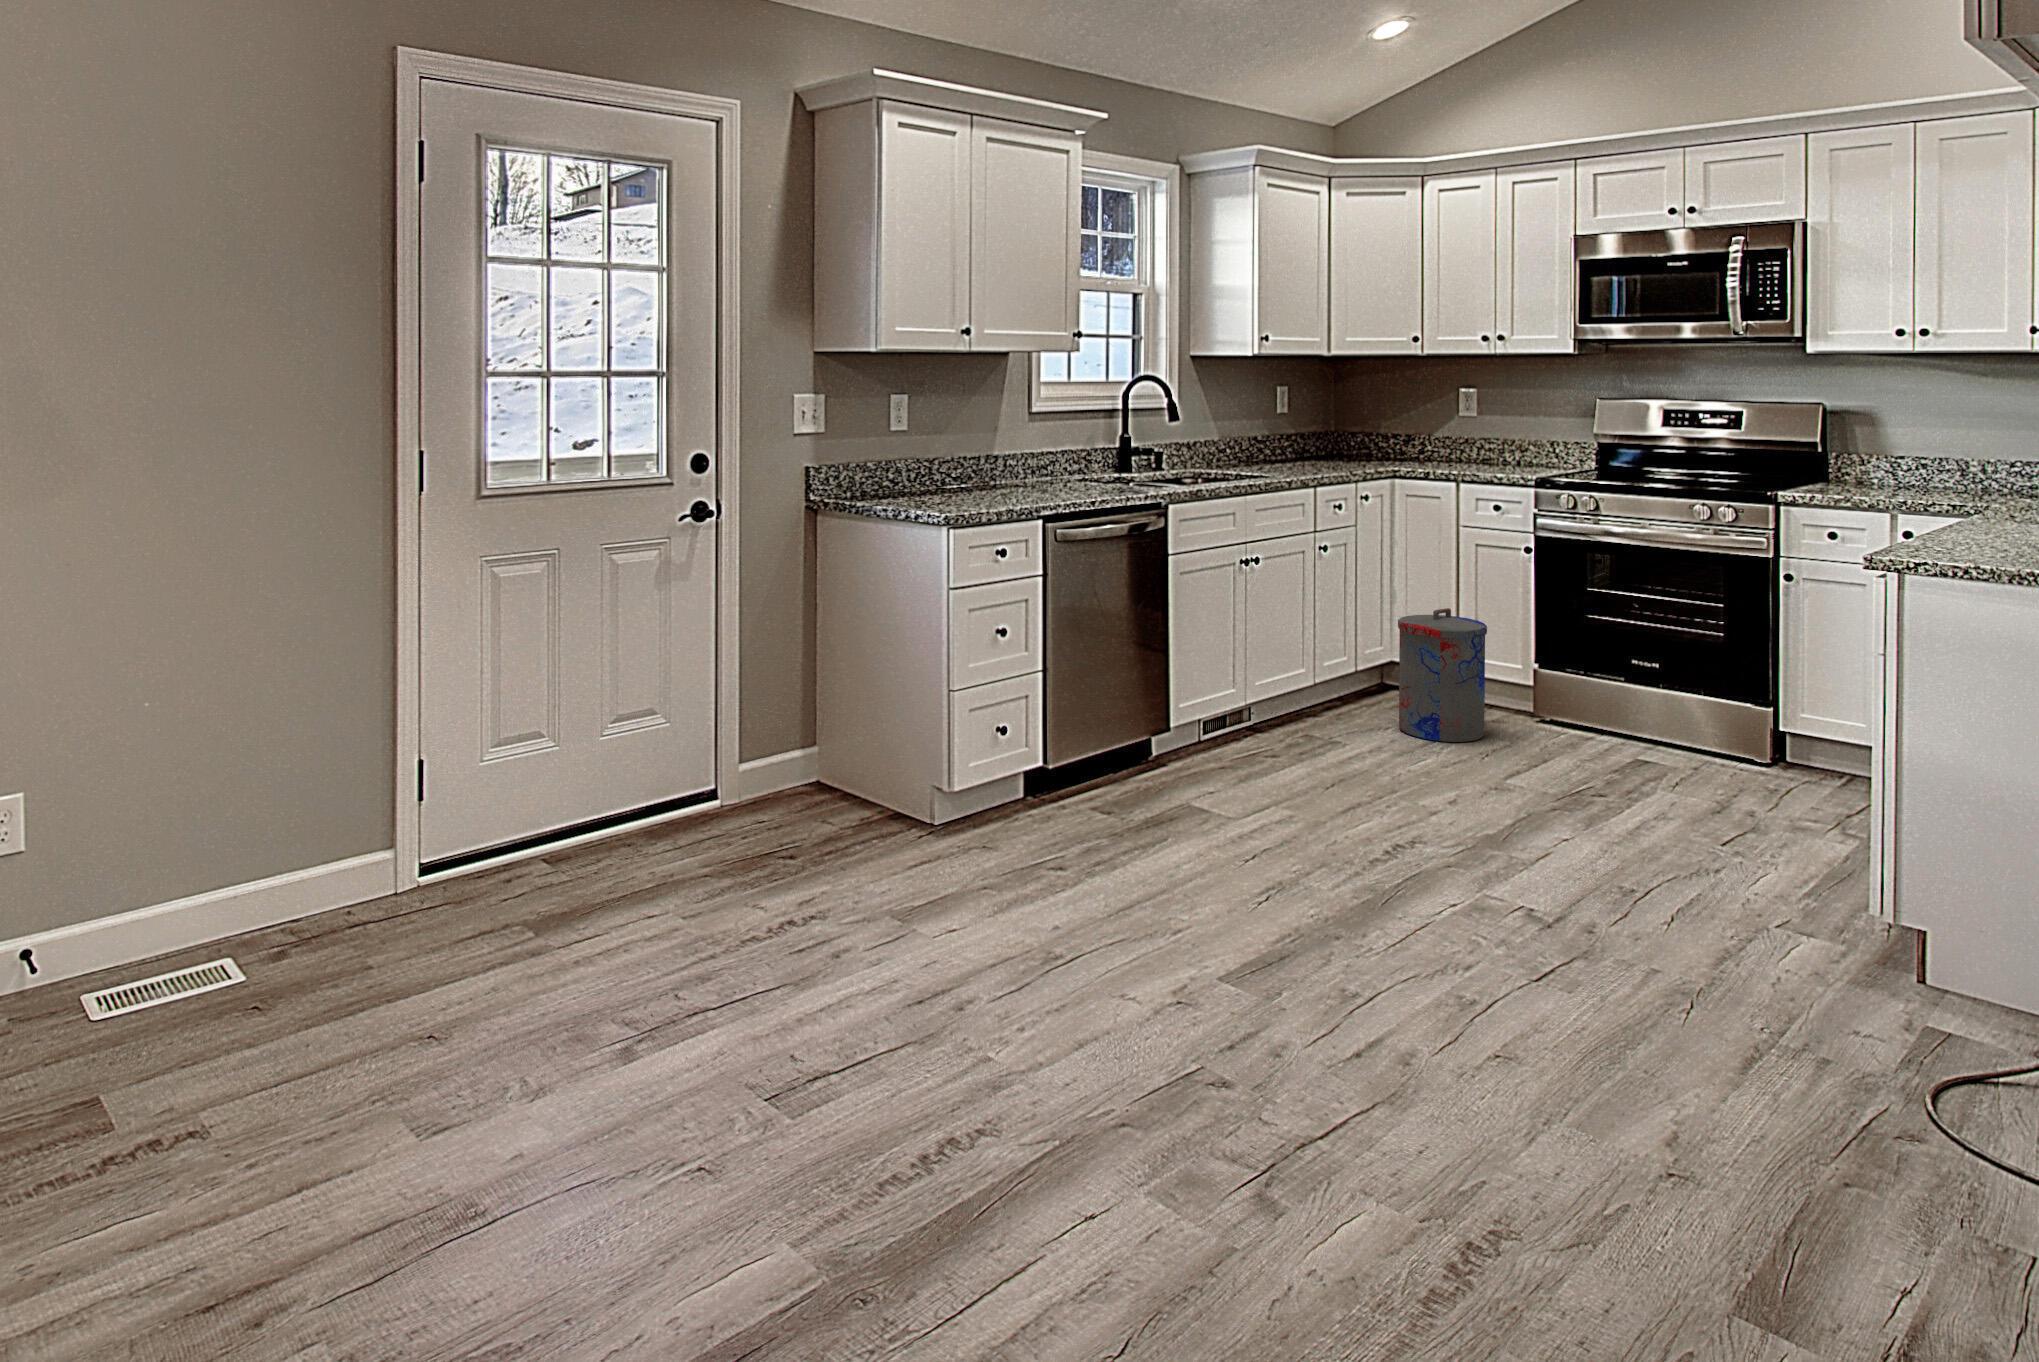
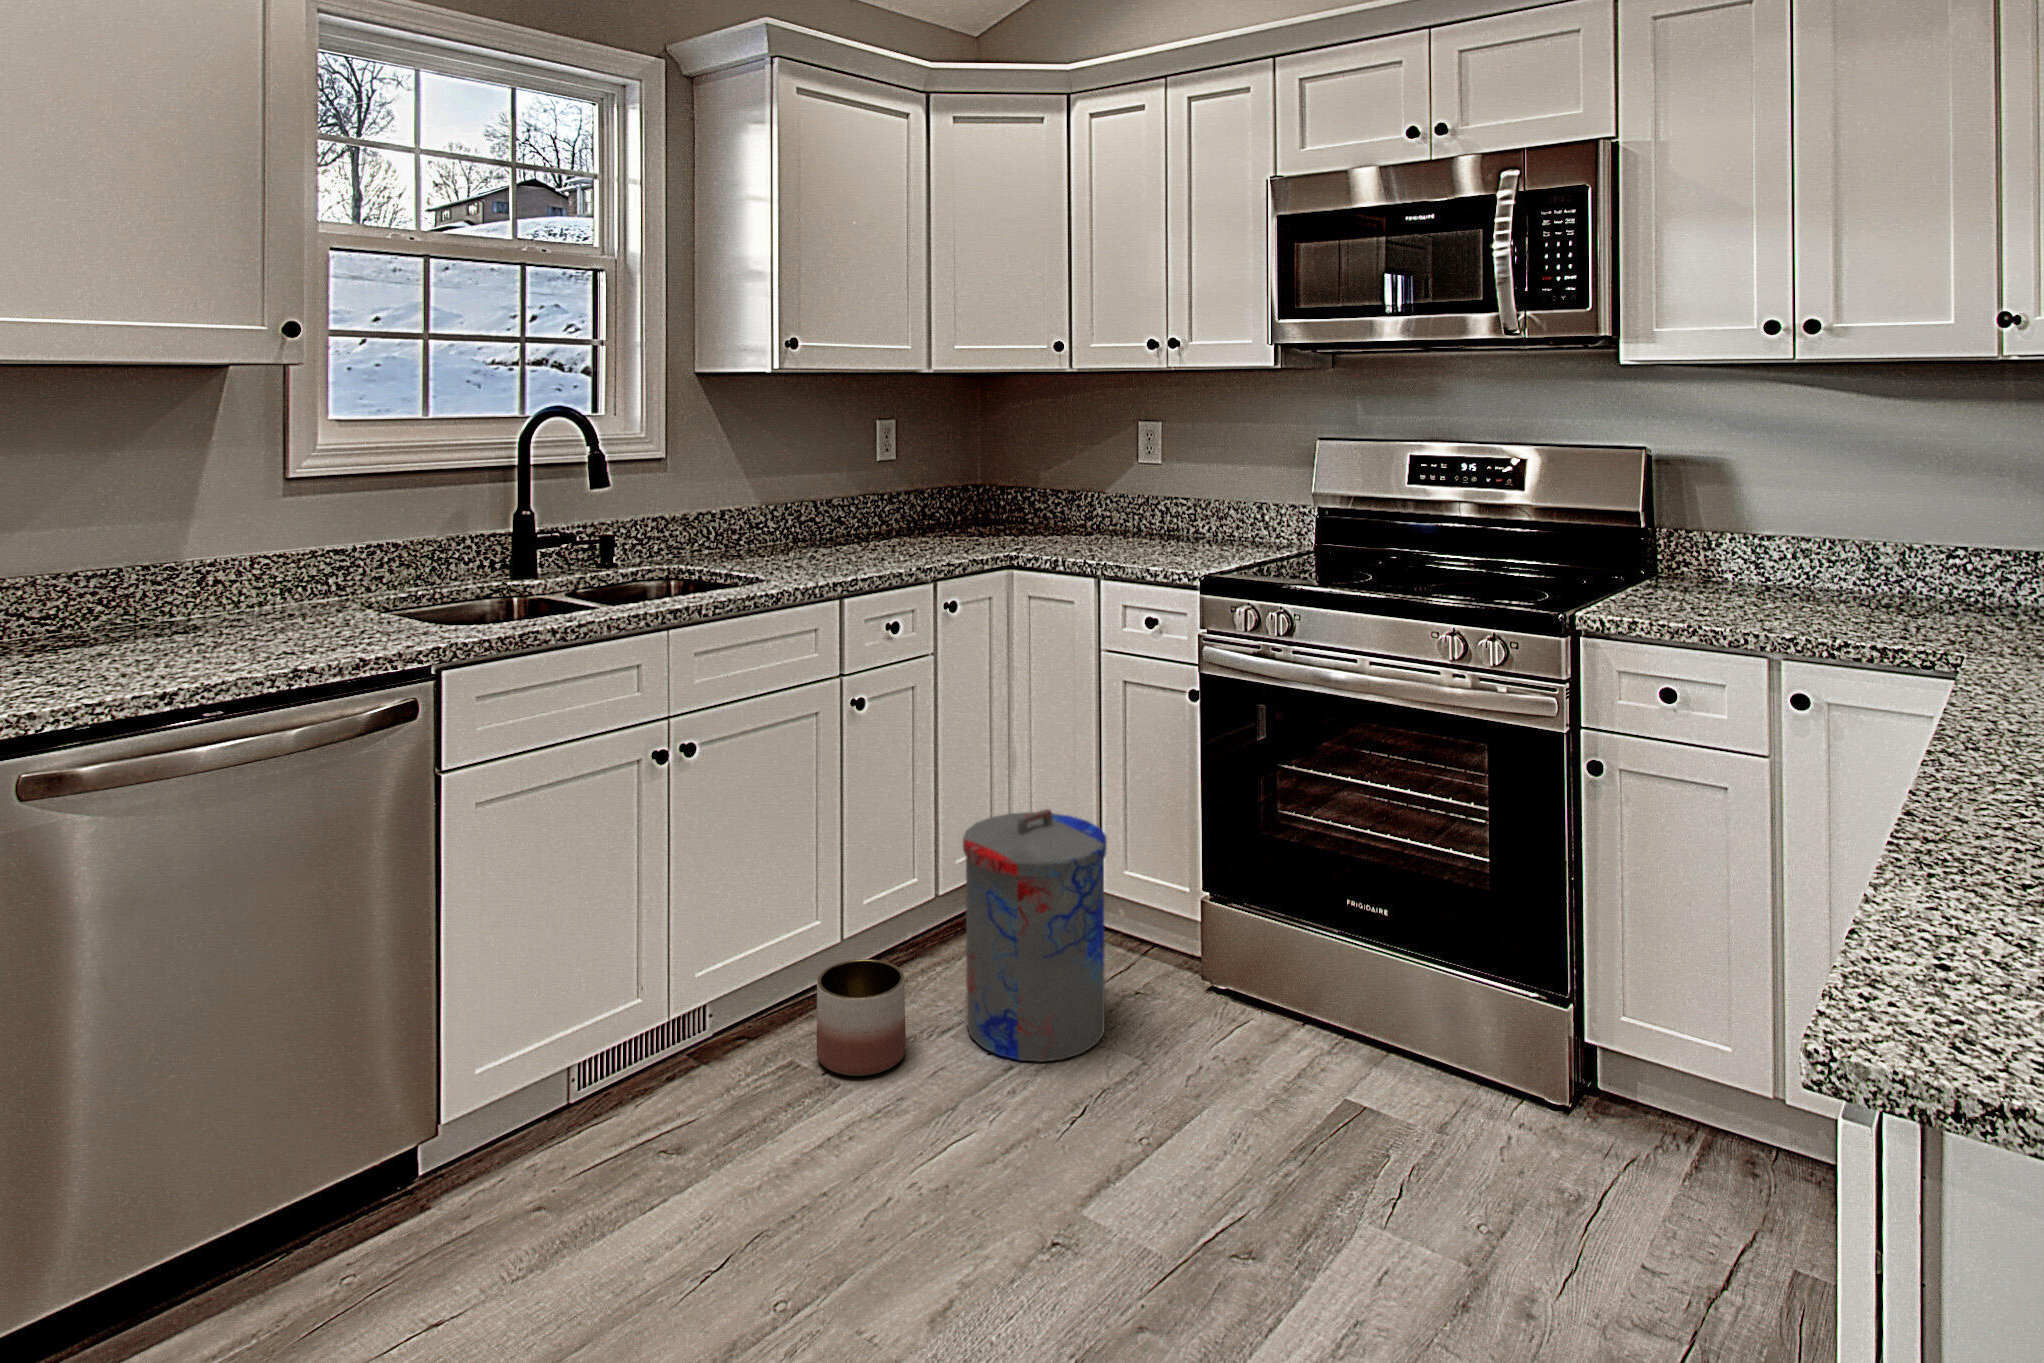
planter: none [1322,688,1373,742] -> present [817,959,906,1076]

